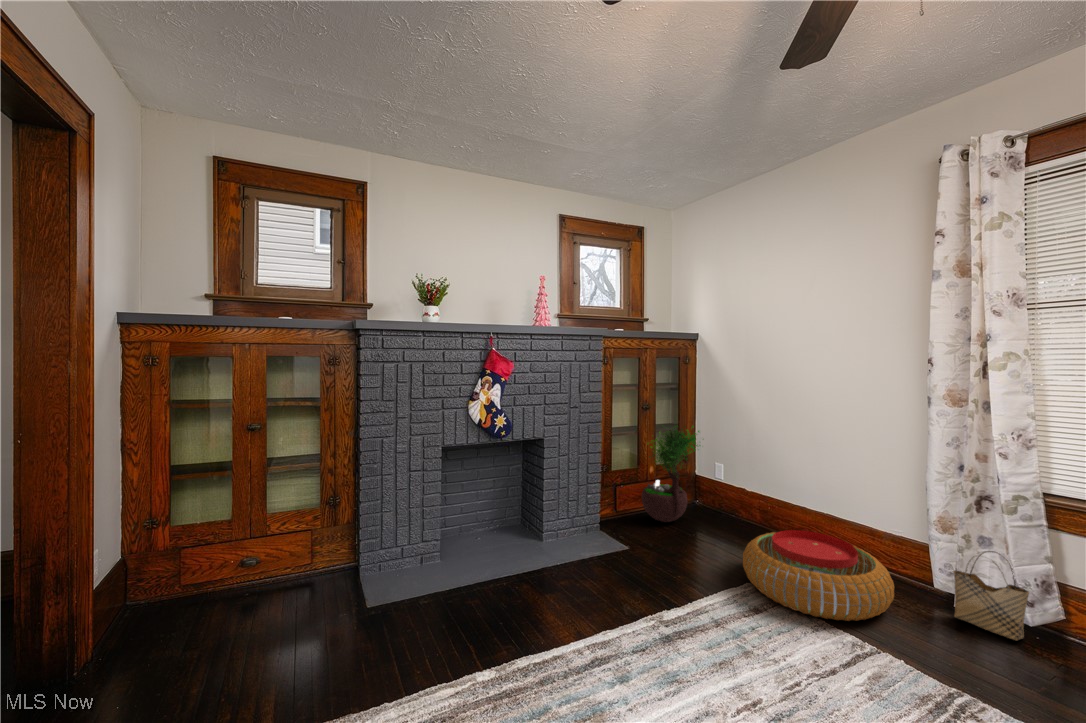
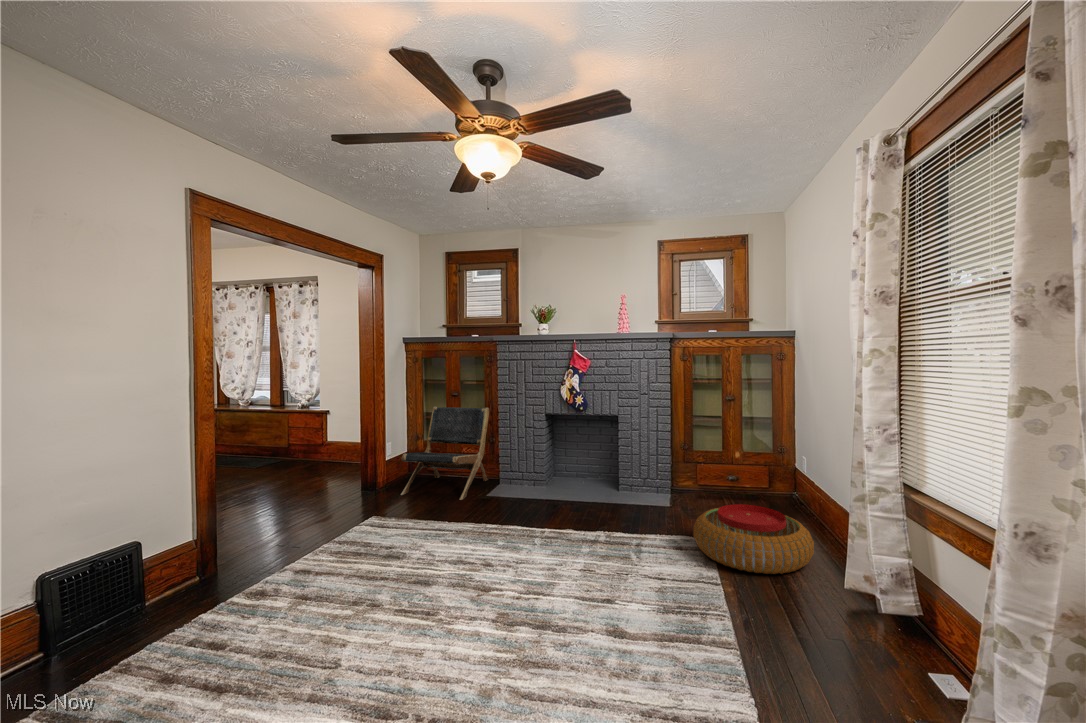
potted tree: present [642,426,700,522] -> none [703,410,761,501]
lounge chair: none [170,448,346,687] -> present [401,406,489,500]
woven basket: present [953,551,1029,640] -> none [835,536,877,620]

